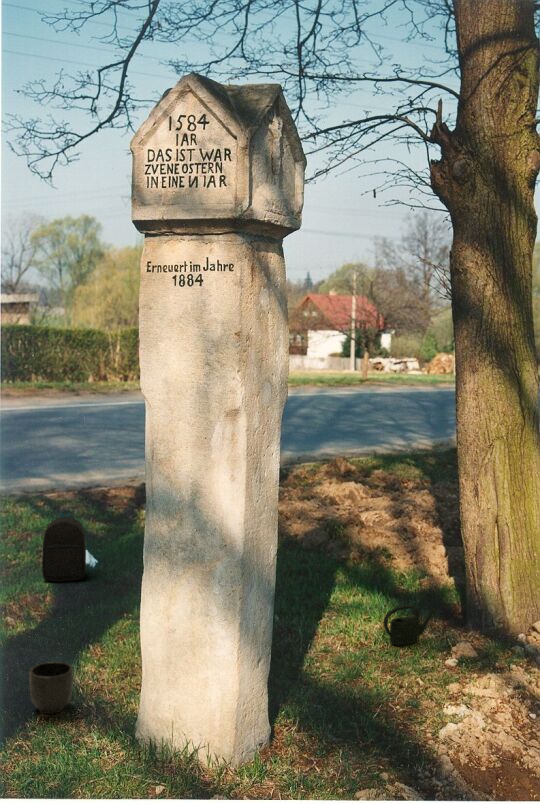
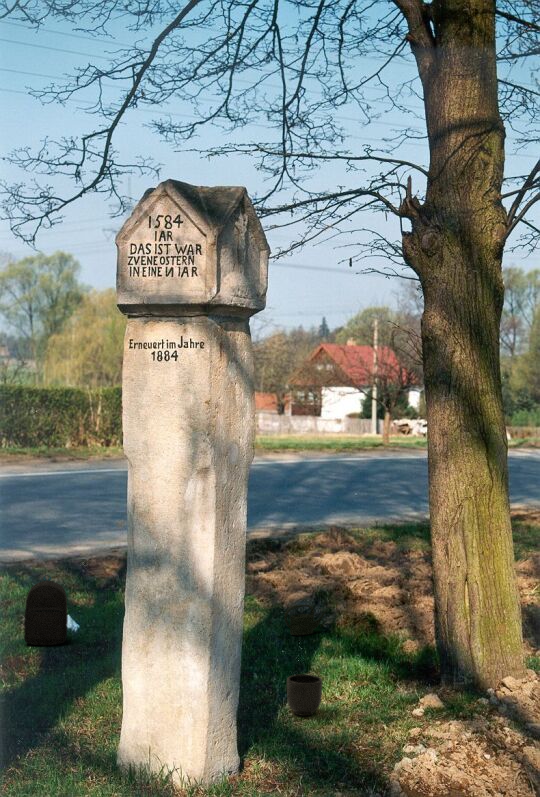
watering can: present [384,605,436,645] -> present [284,605,328,635]
planter: present [29,662,73,714] -> present [287,674,322,716]

